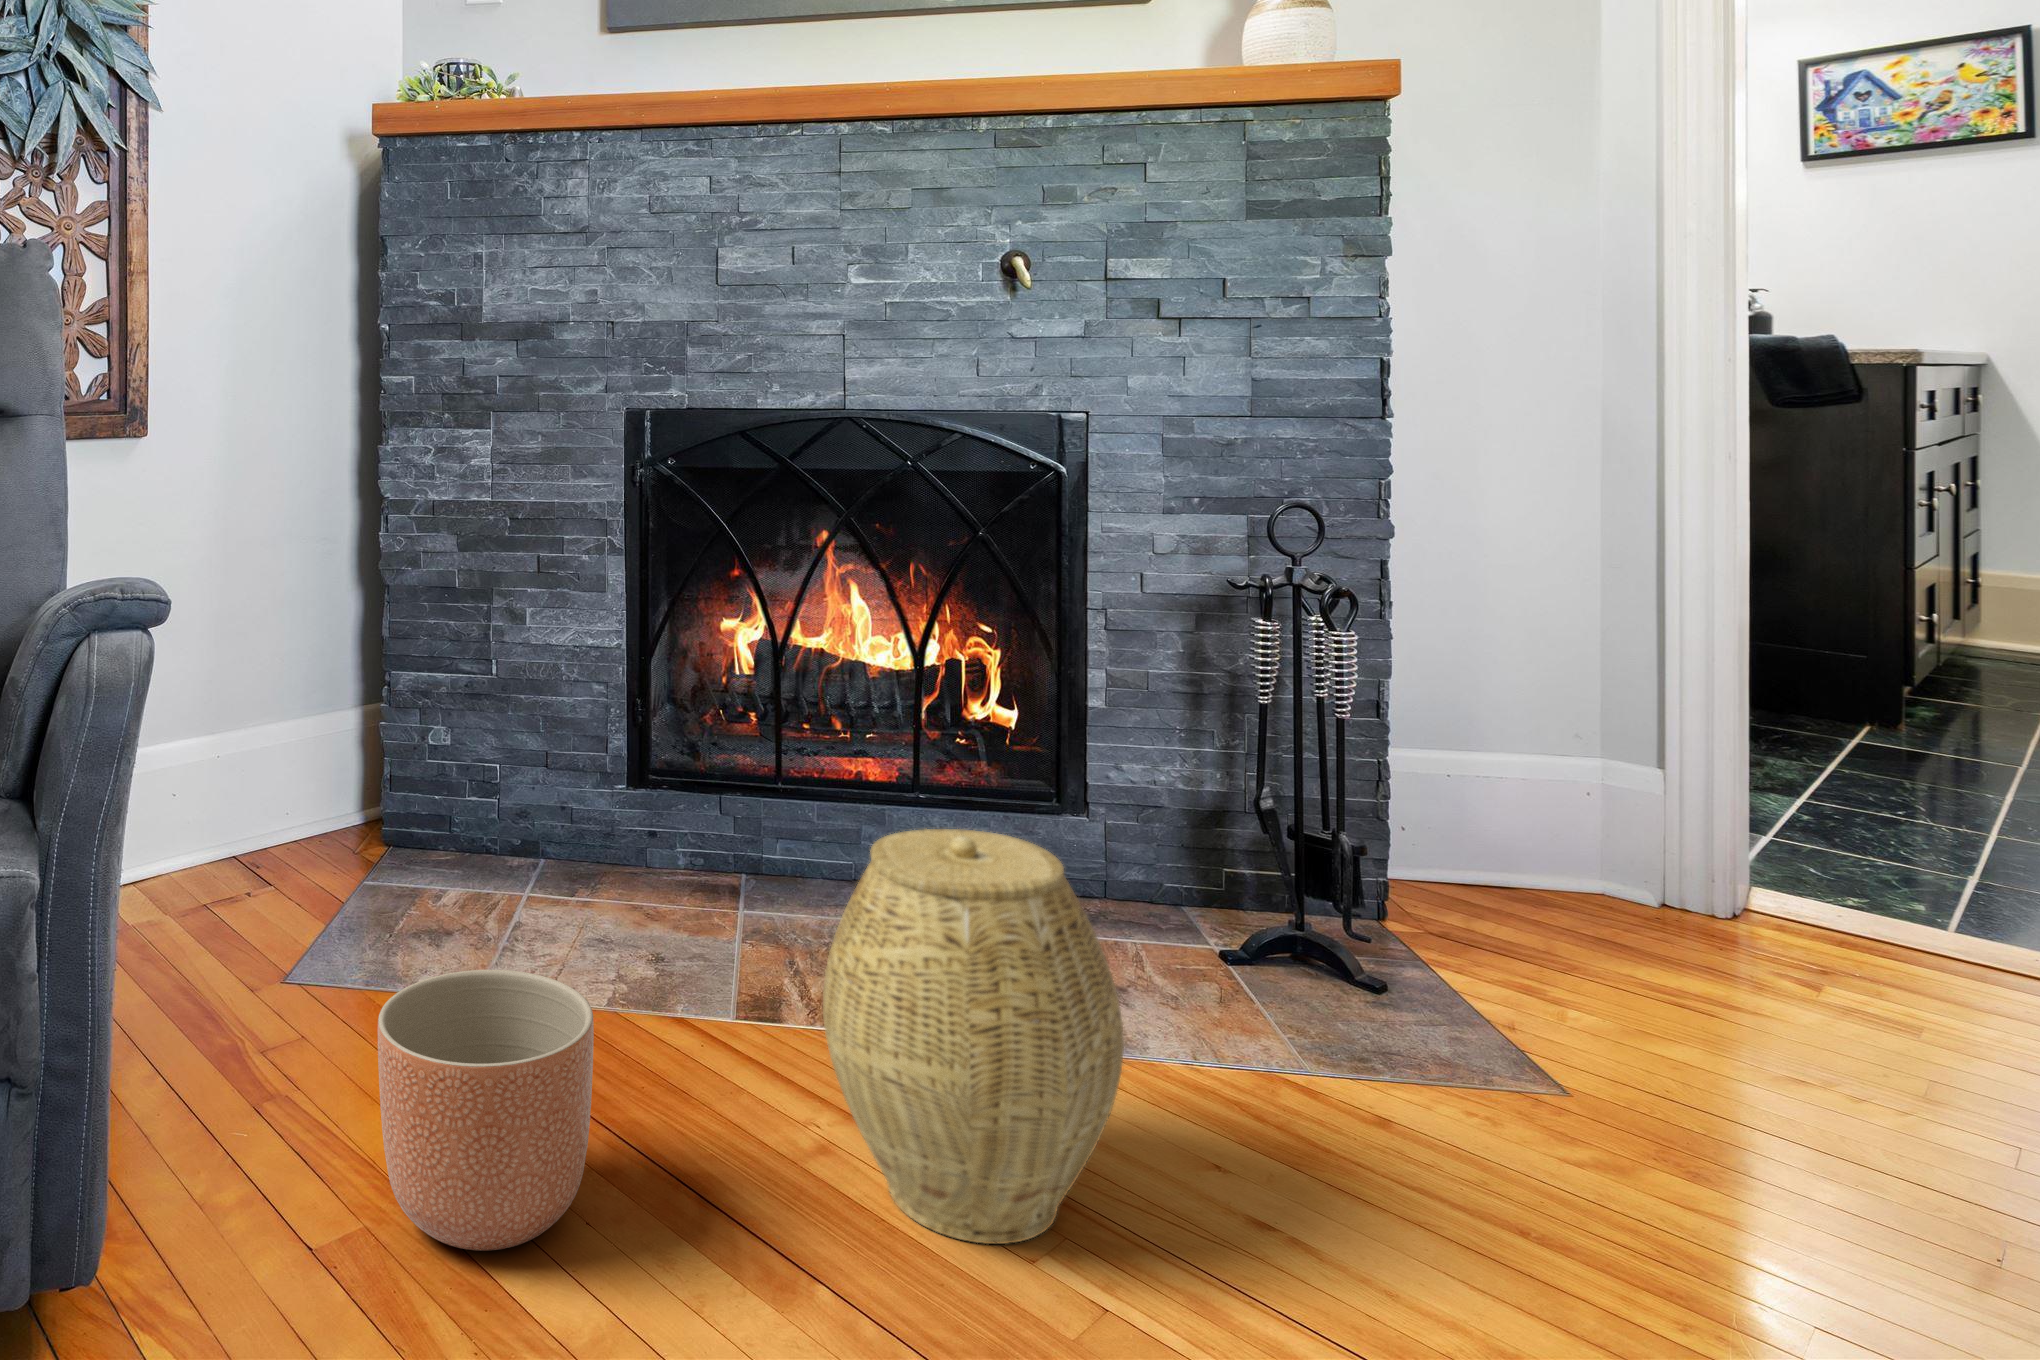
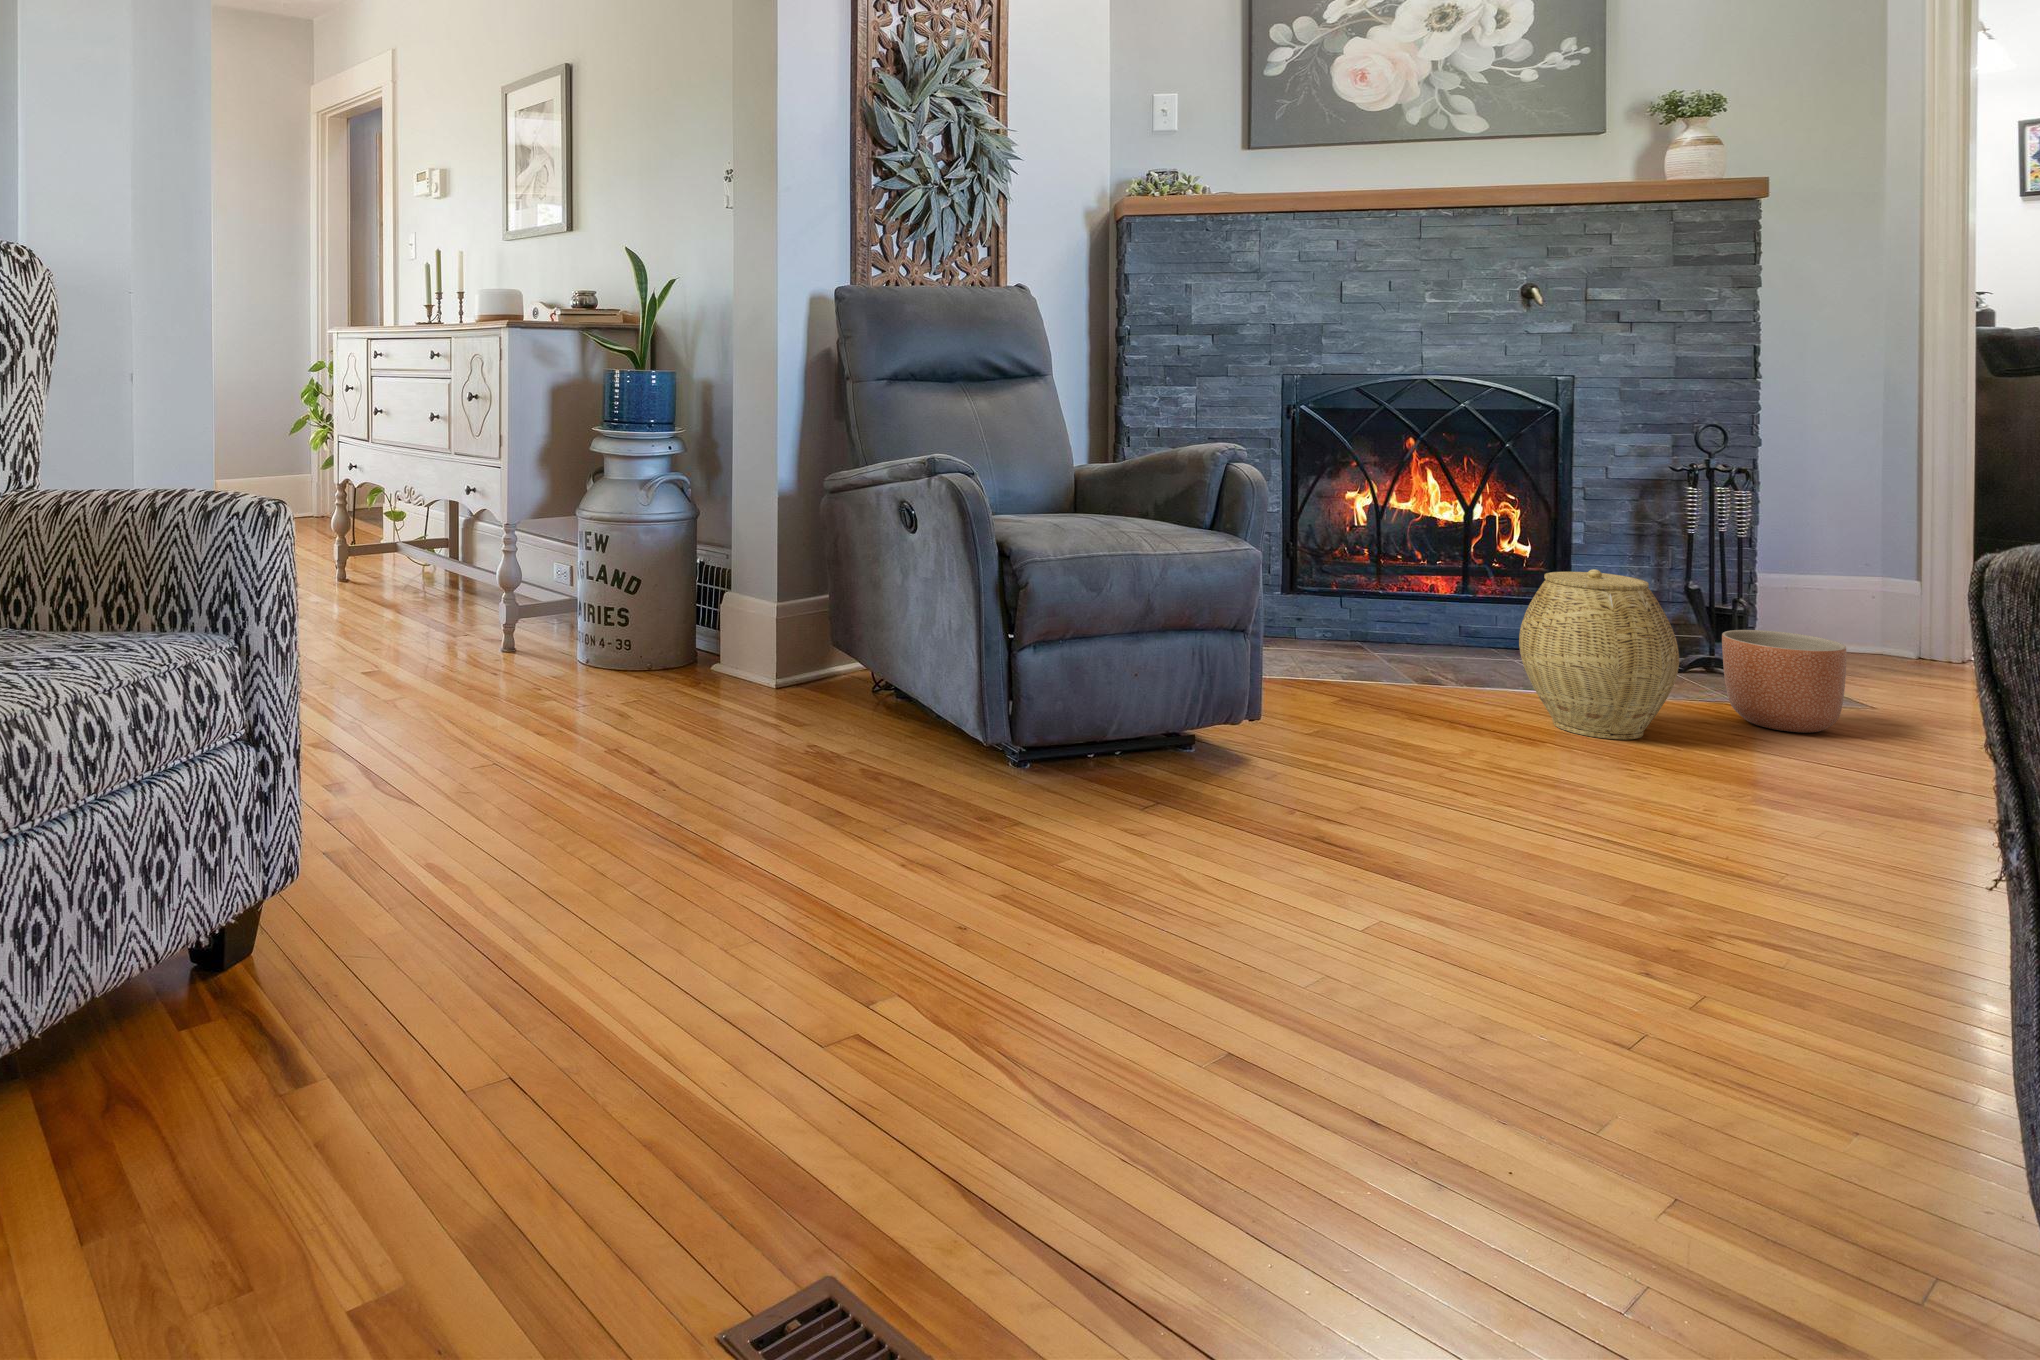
planter: present [378,970,594,1251] -> present [1722,630,1846,733]

